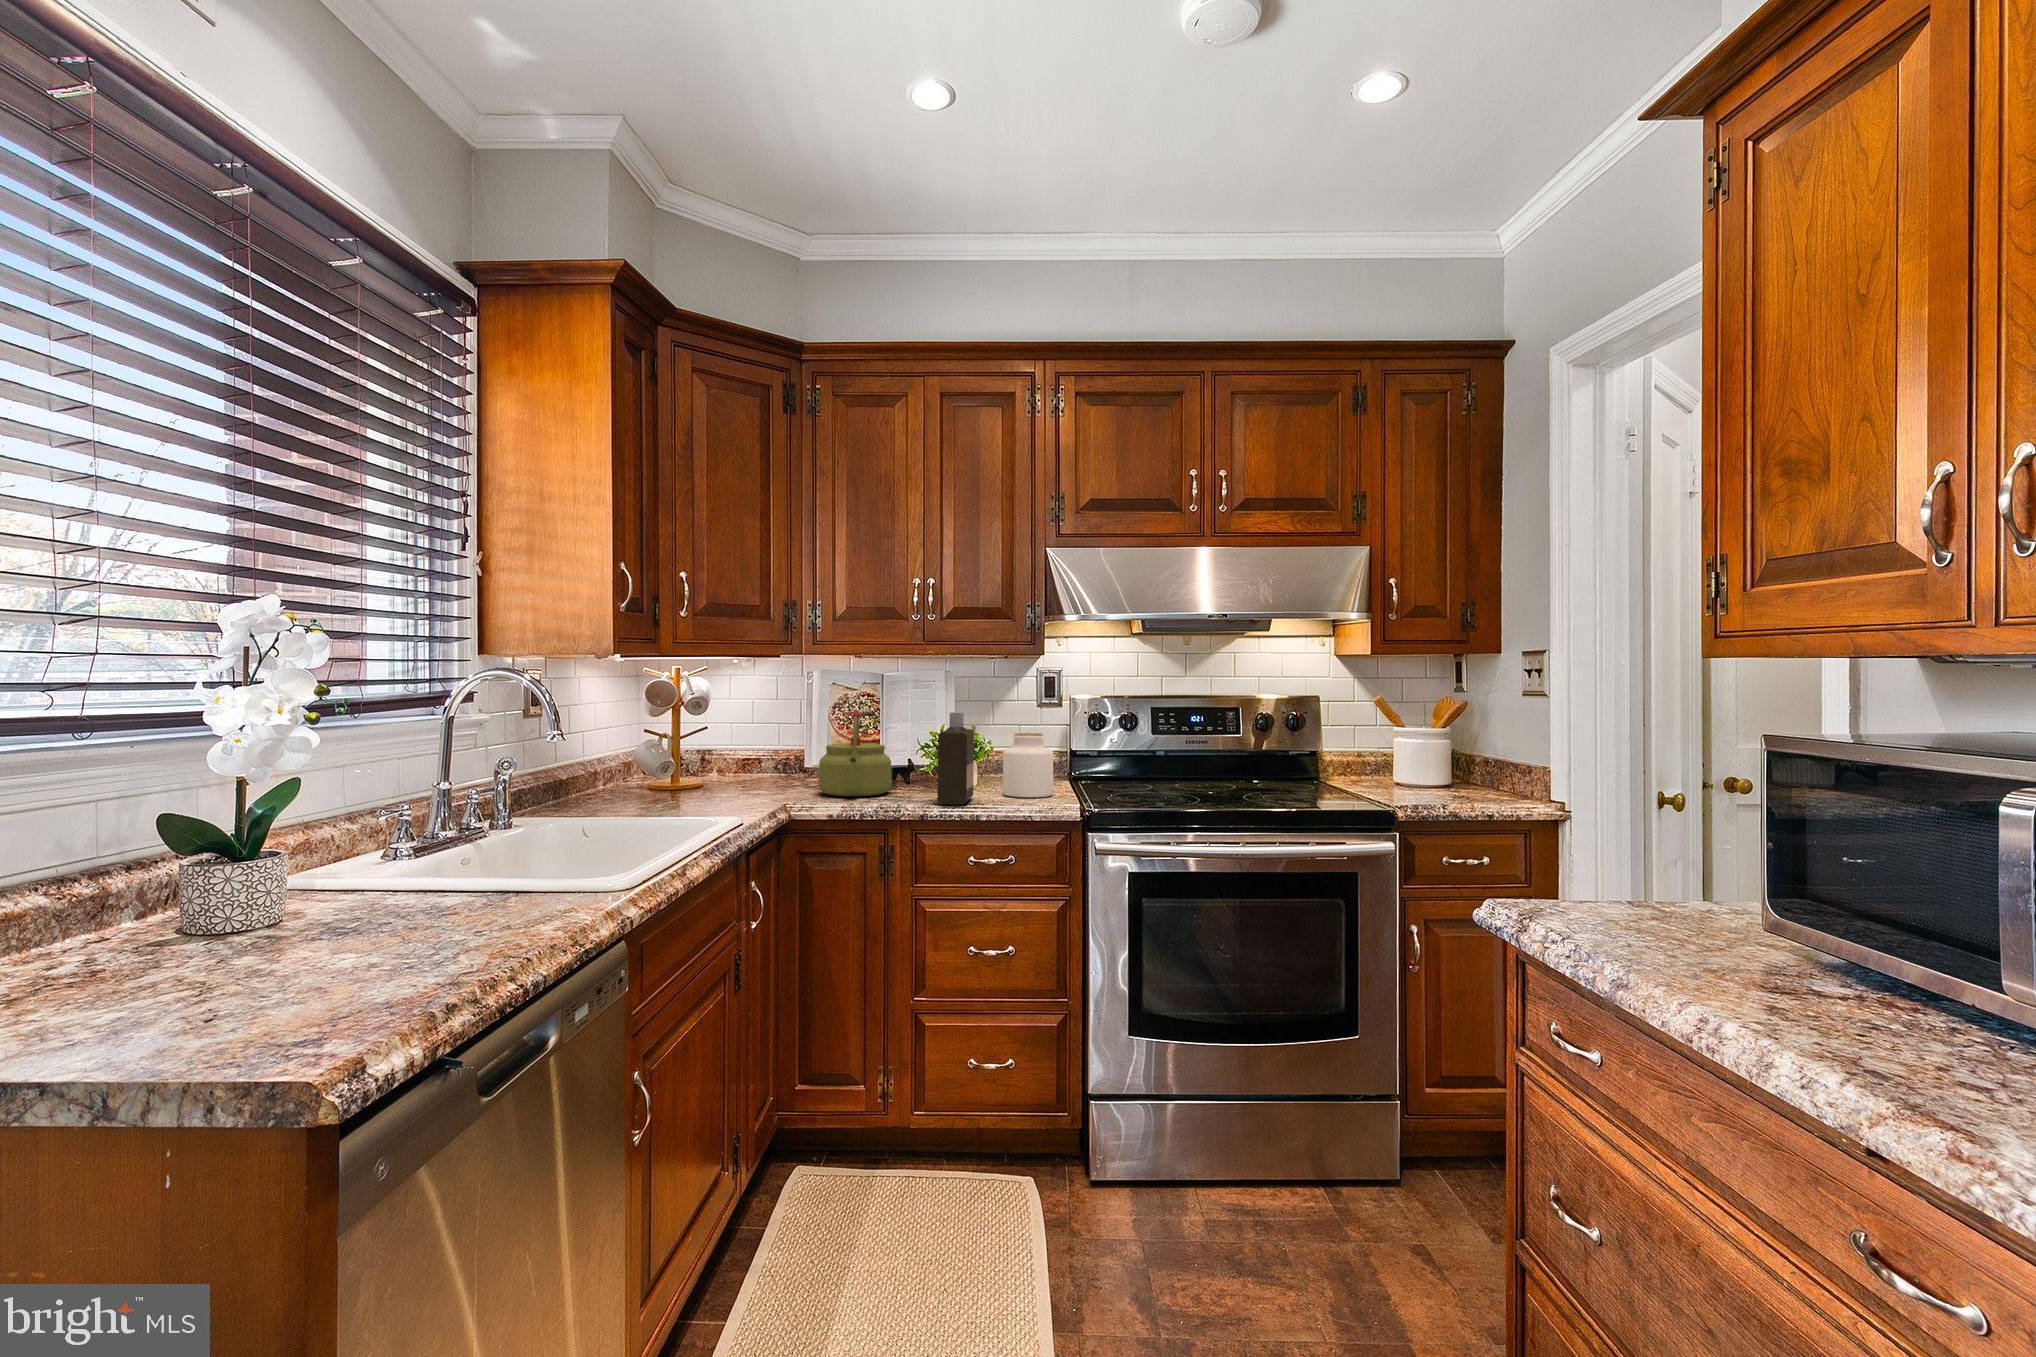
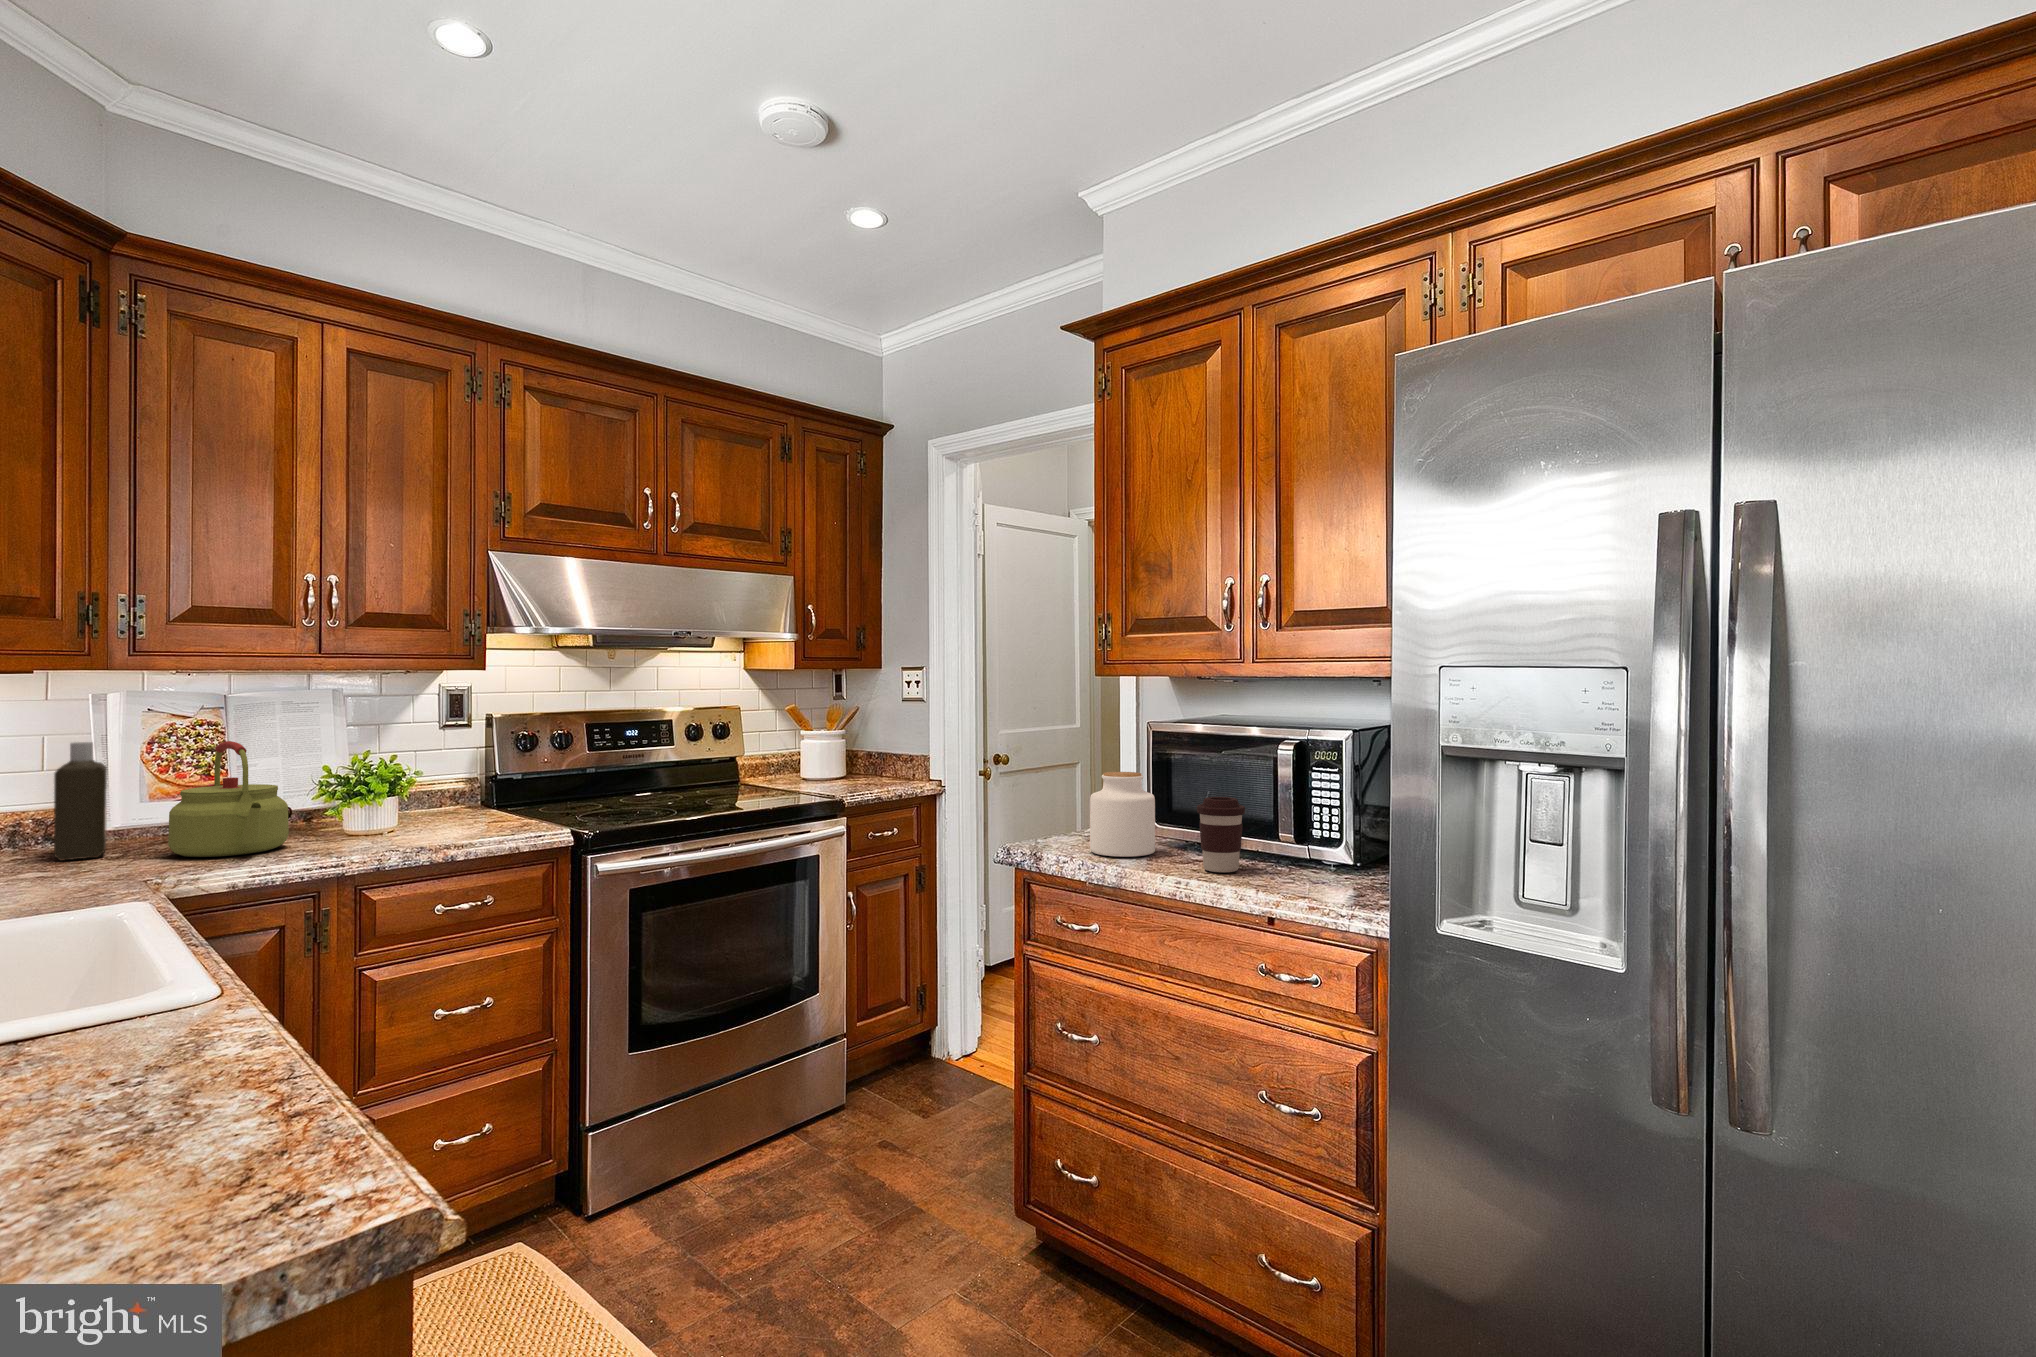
bottle: present [938,712,974,805] -> present [54,742,107,861]
jar: present [1003,733,1053,797] -> present [1090,772,1155,857]
coffee cup: none [1785,874,1906,1027] -> present [1197,797,1245,872]

